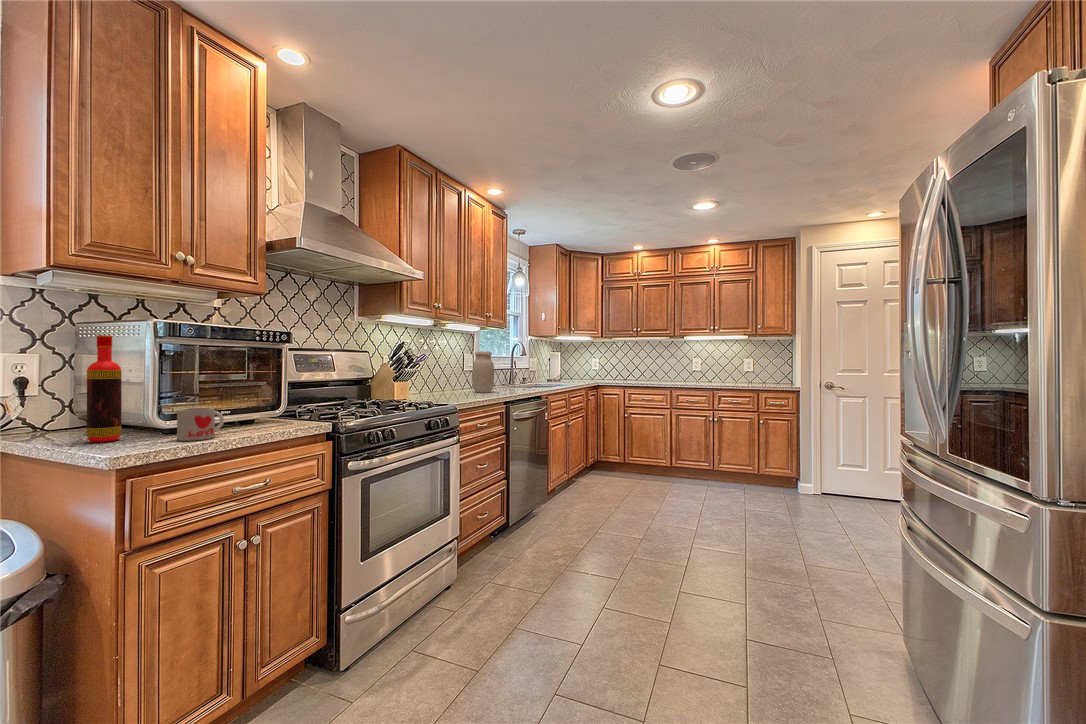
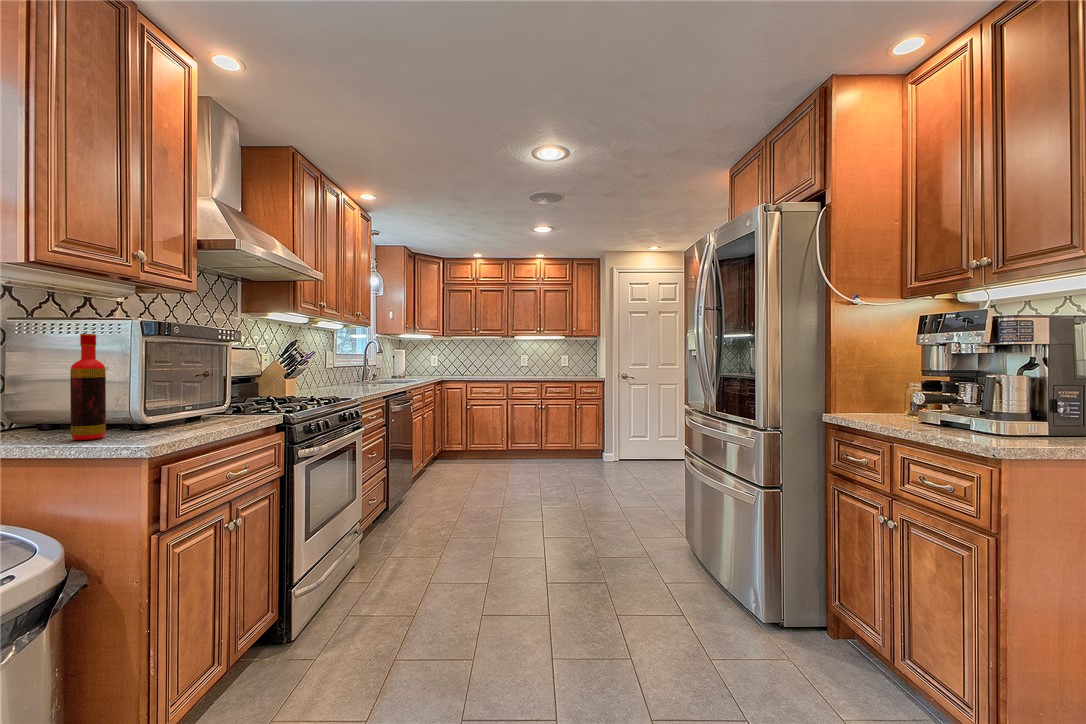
jar: present [472,351,494,393] -> none [344,348,367,388]
mug: present [177,408,224,441] -> none [171,403,209,434]

